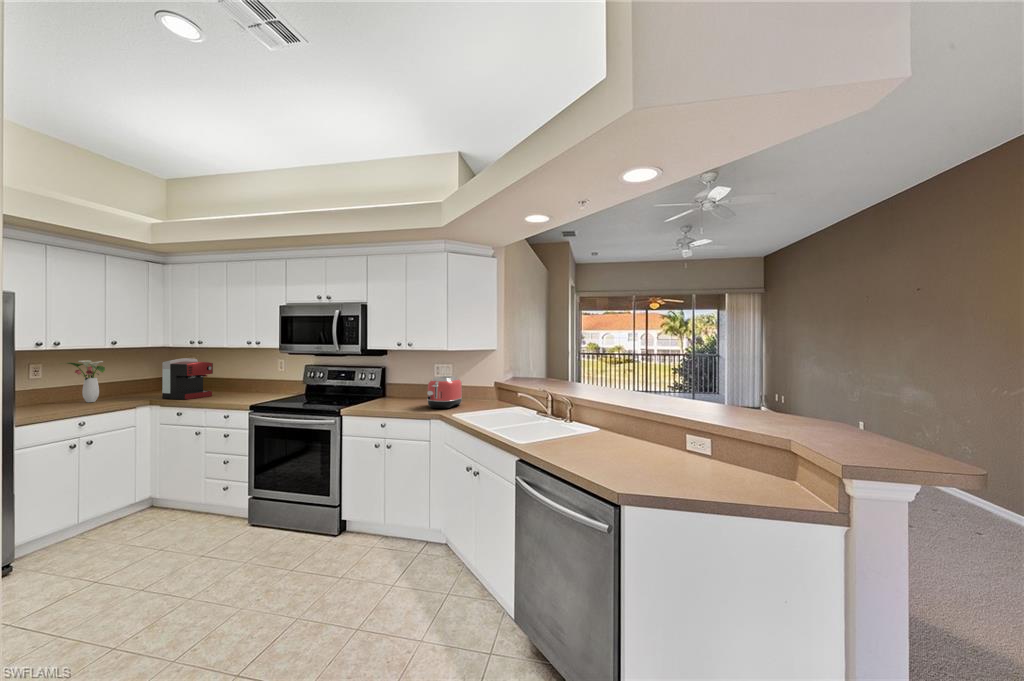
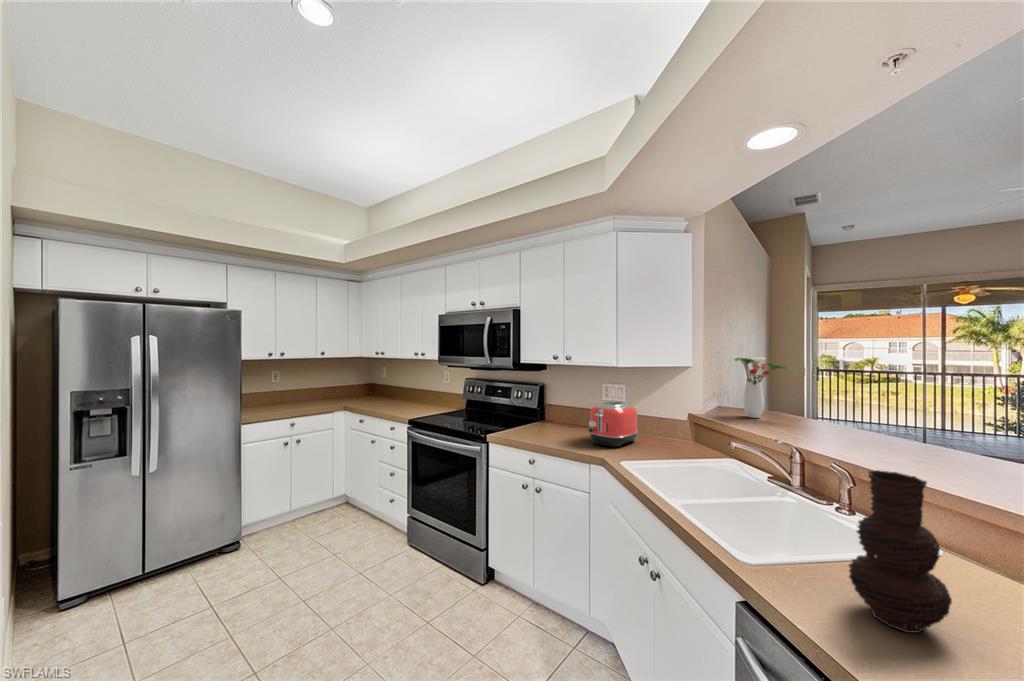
coffee maker: present [162,358,213,400] -> none [355,368,394,407]
flower arrangement: present [67,360,105,402] -> present [732,356,796,418]
vase: none [558,387,588,450] -> present [849,470,952,633]

